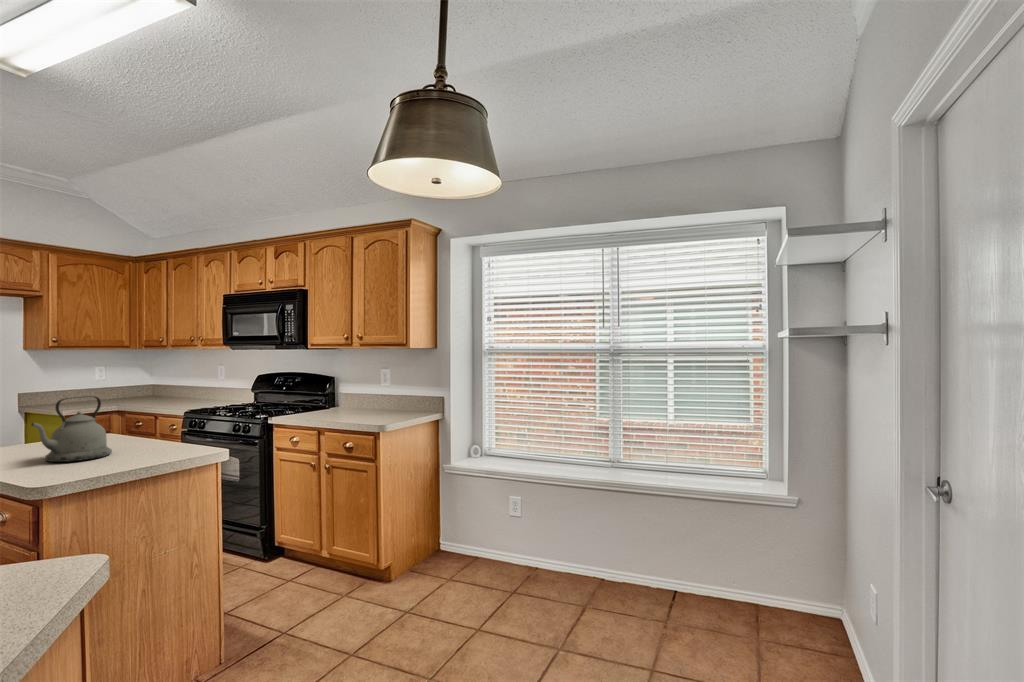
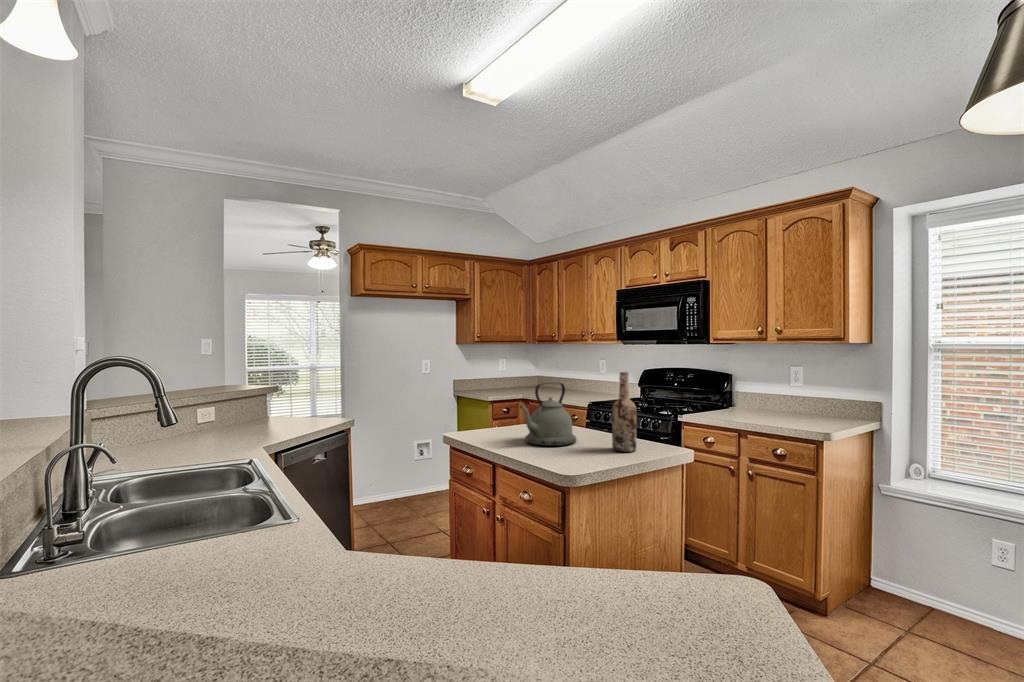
wine bottle: none [142,384,169,459] -> present [612,372,637,452]

